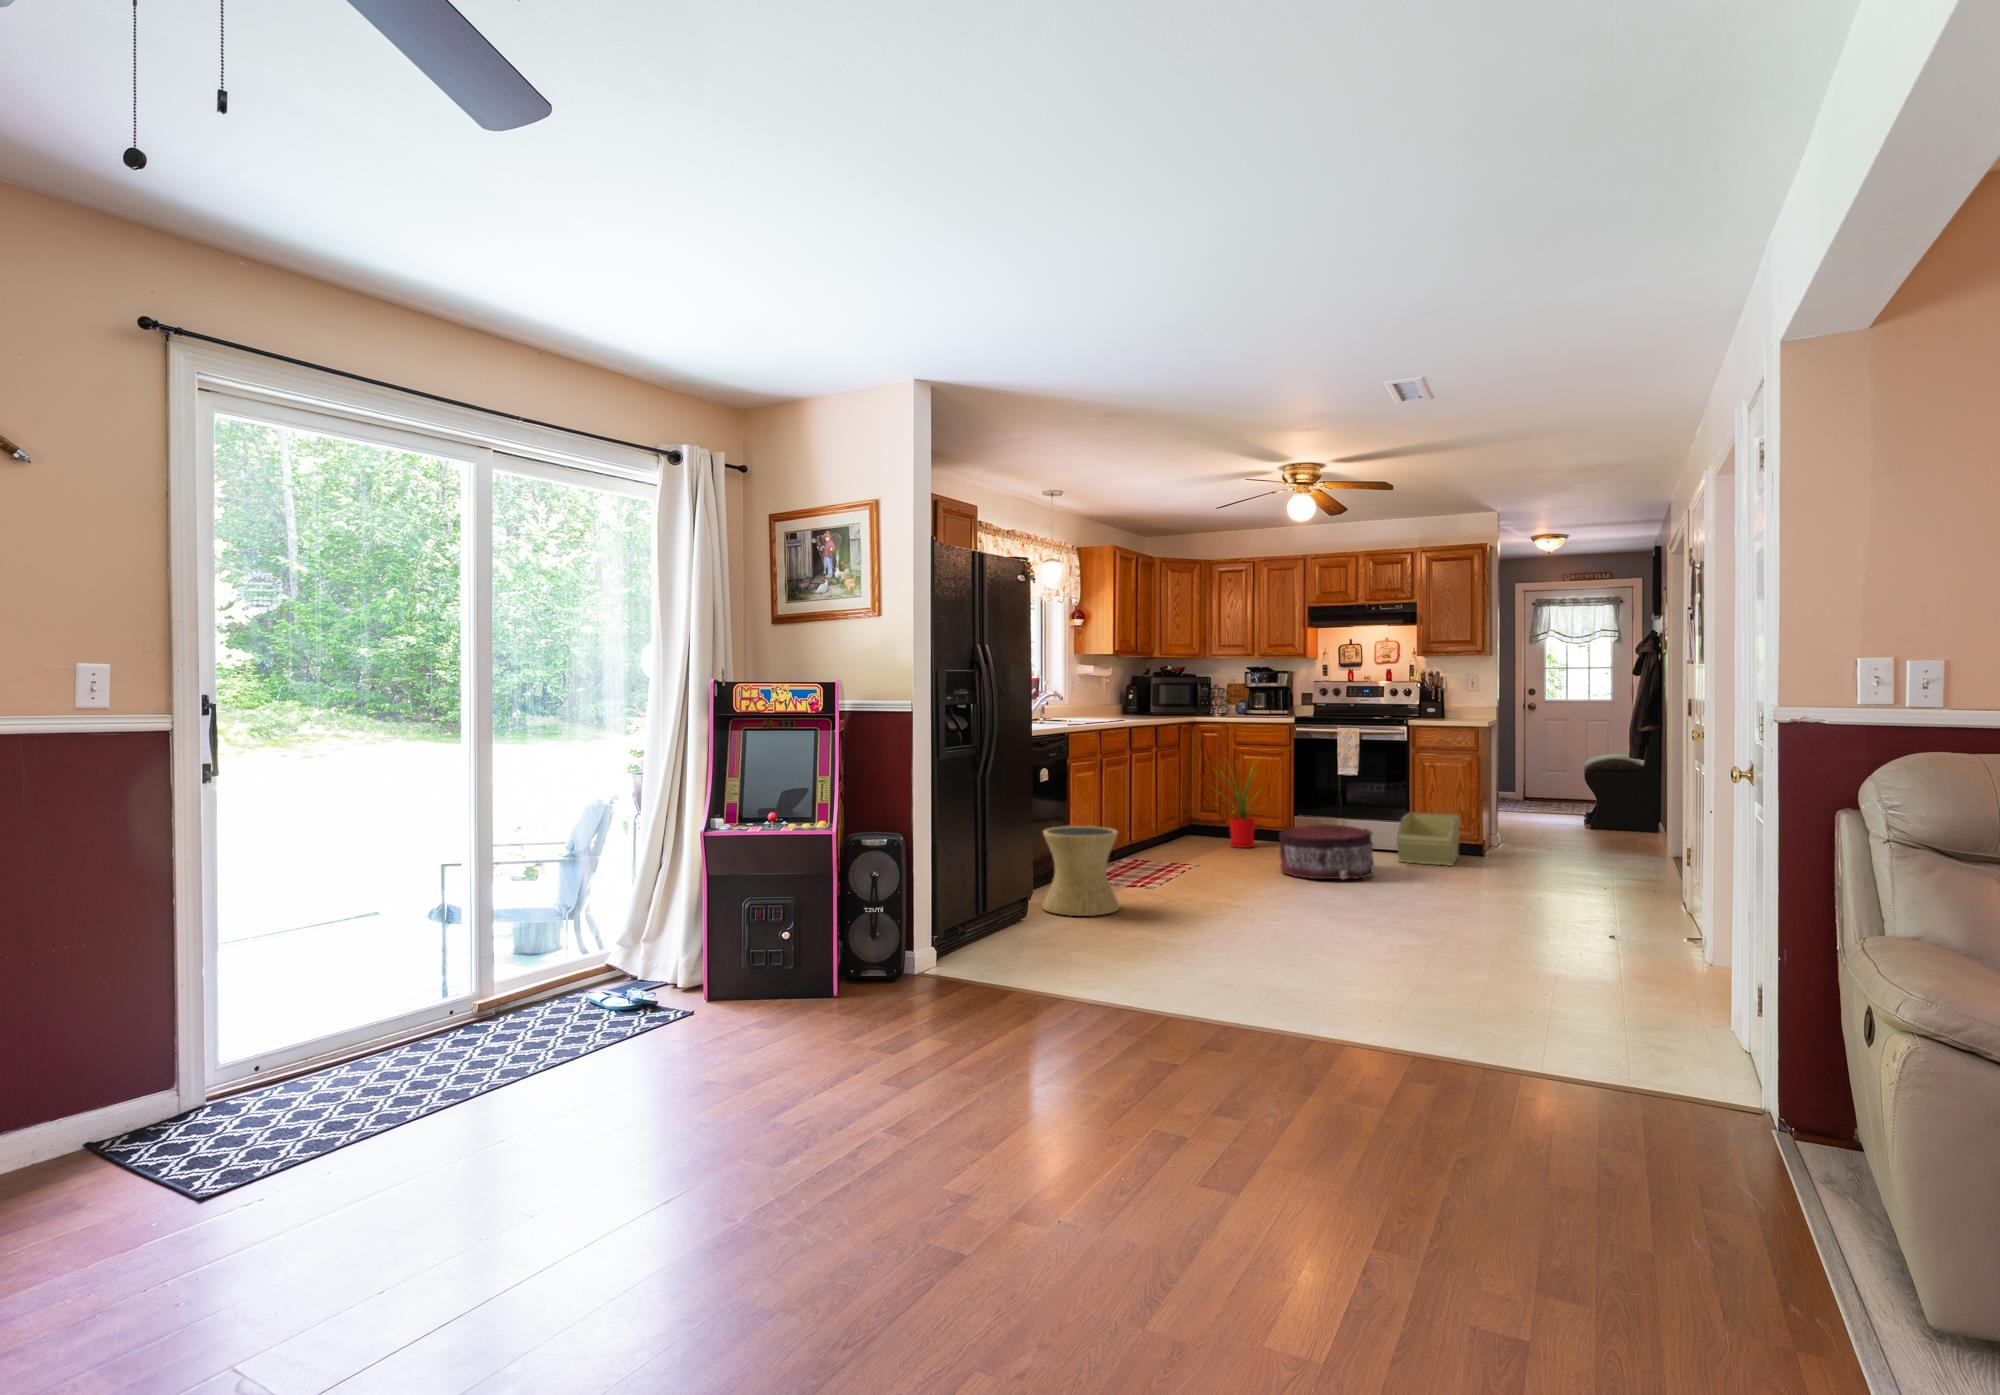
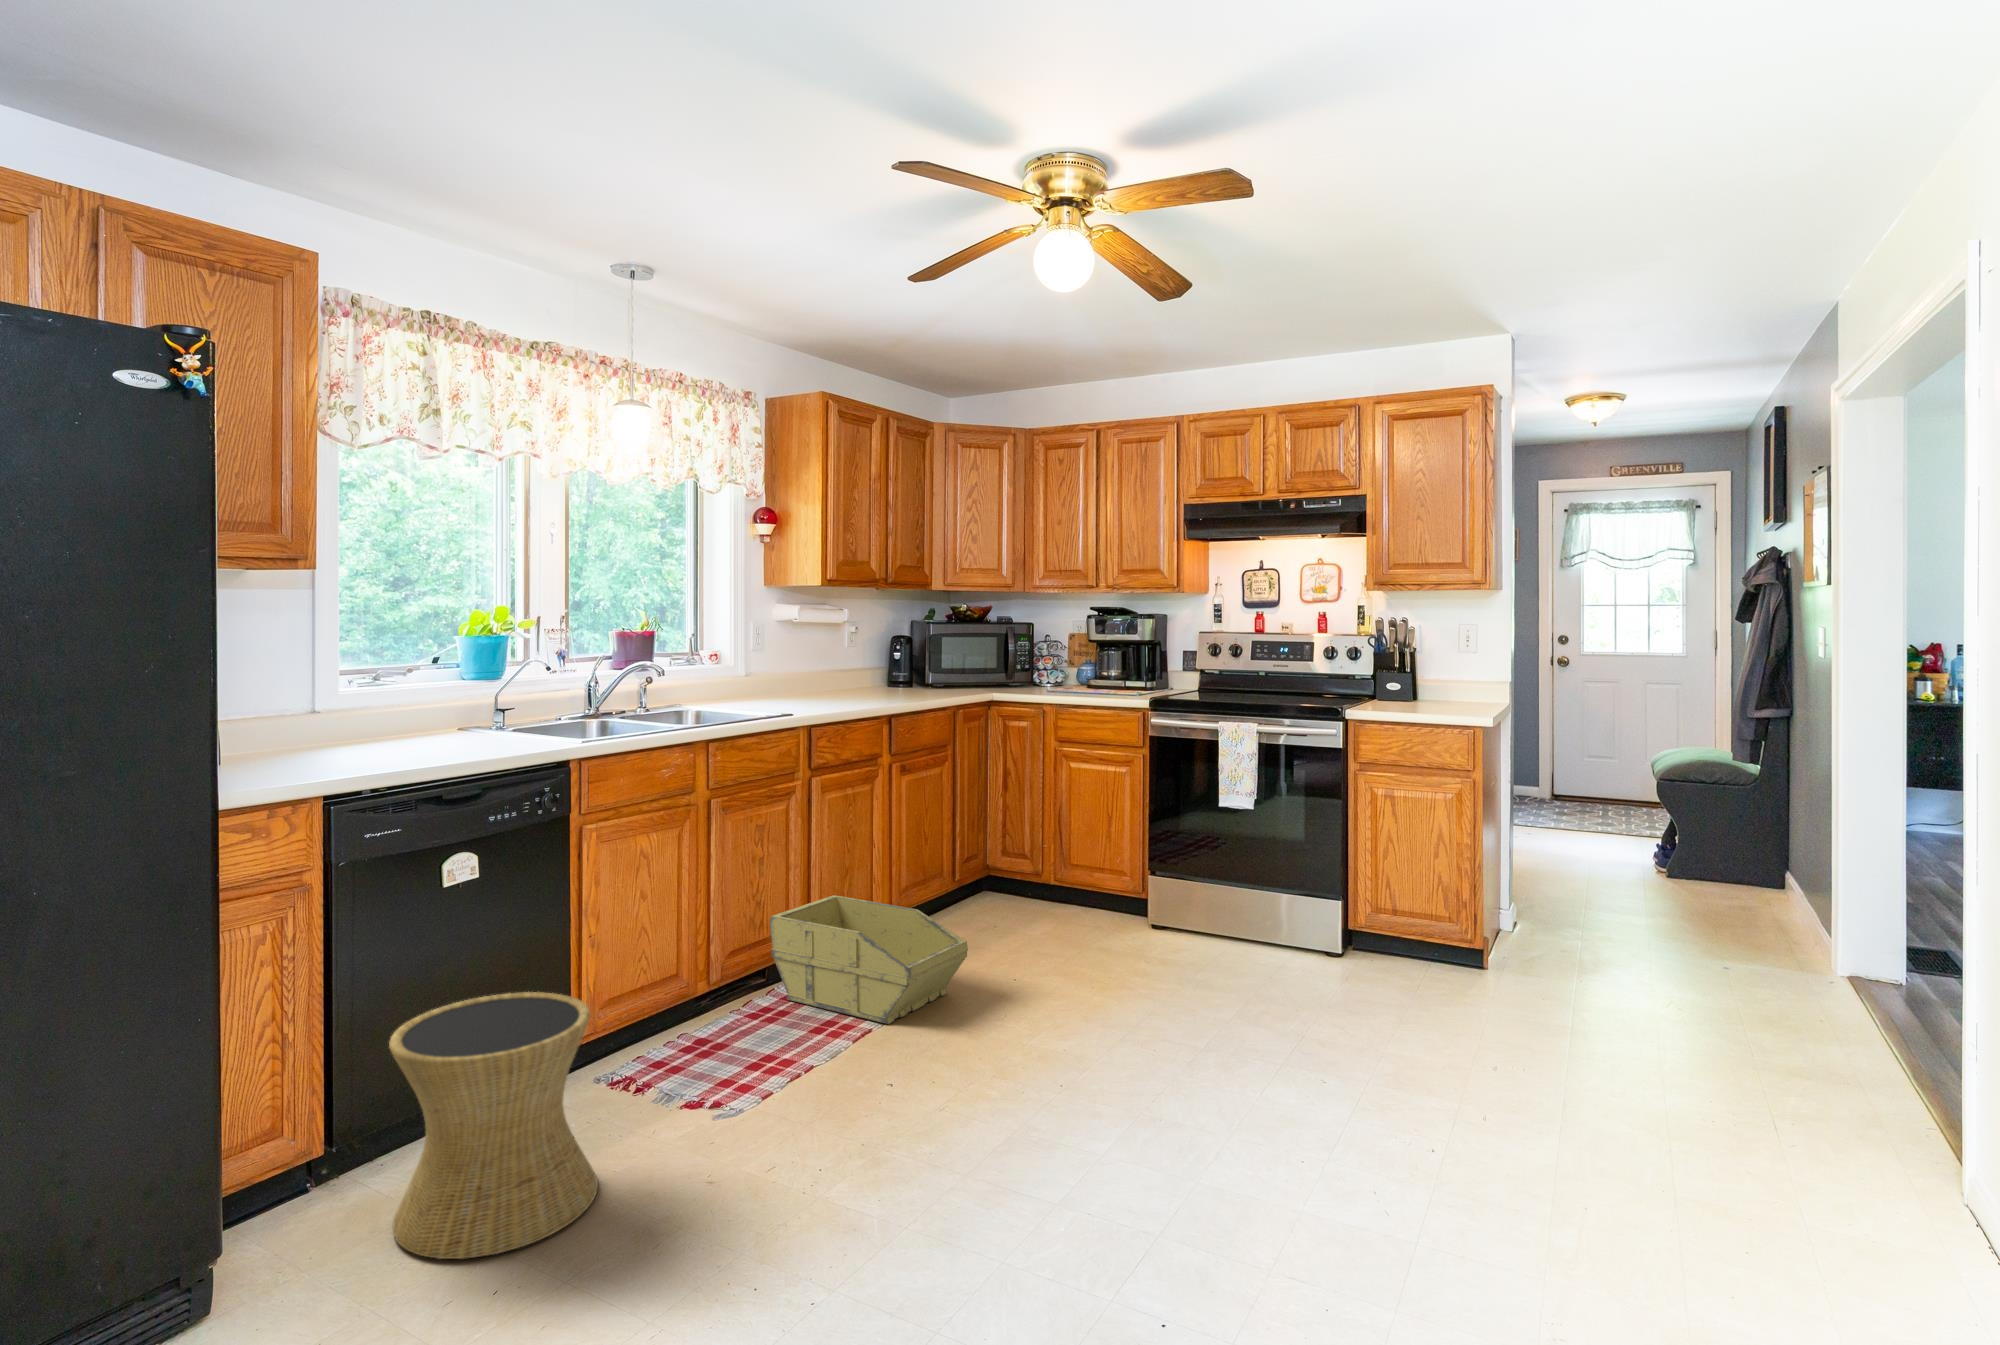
house plant: present [1218,766,1261,848] -> none [987,766,1113,934]
storage bin: present [1396,813,1460,866] -> present [770,895,968,1024]
pouf: present [1279,824,1374,879] -> none [1067,922,1251,1065]

